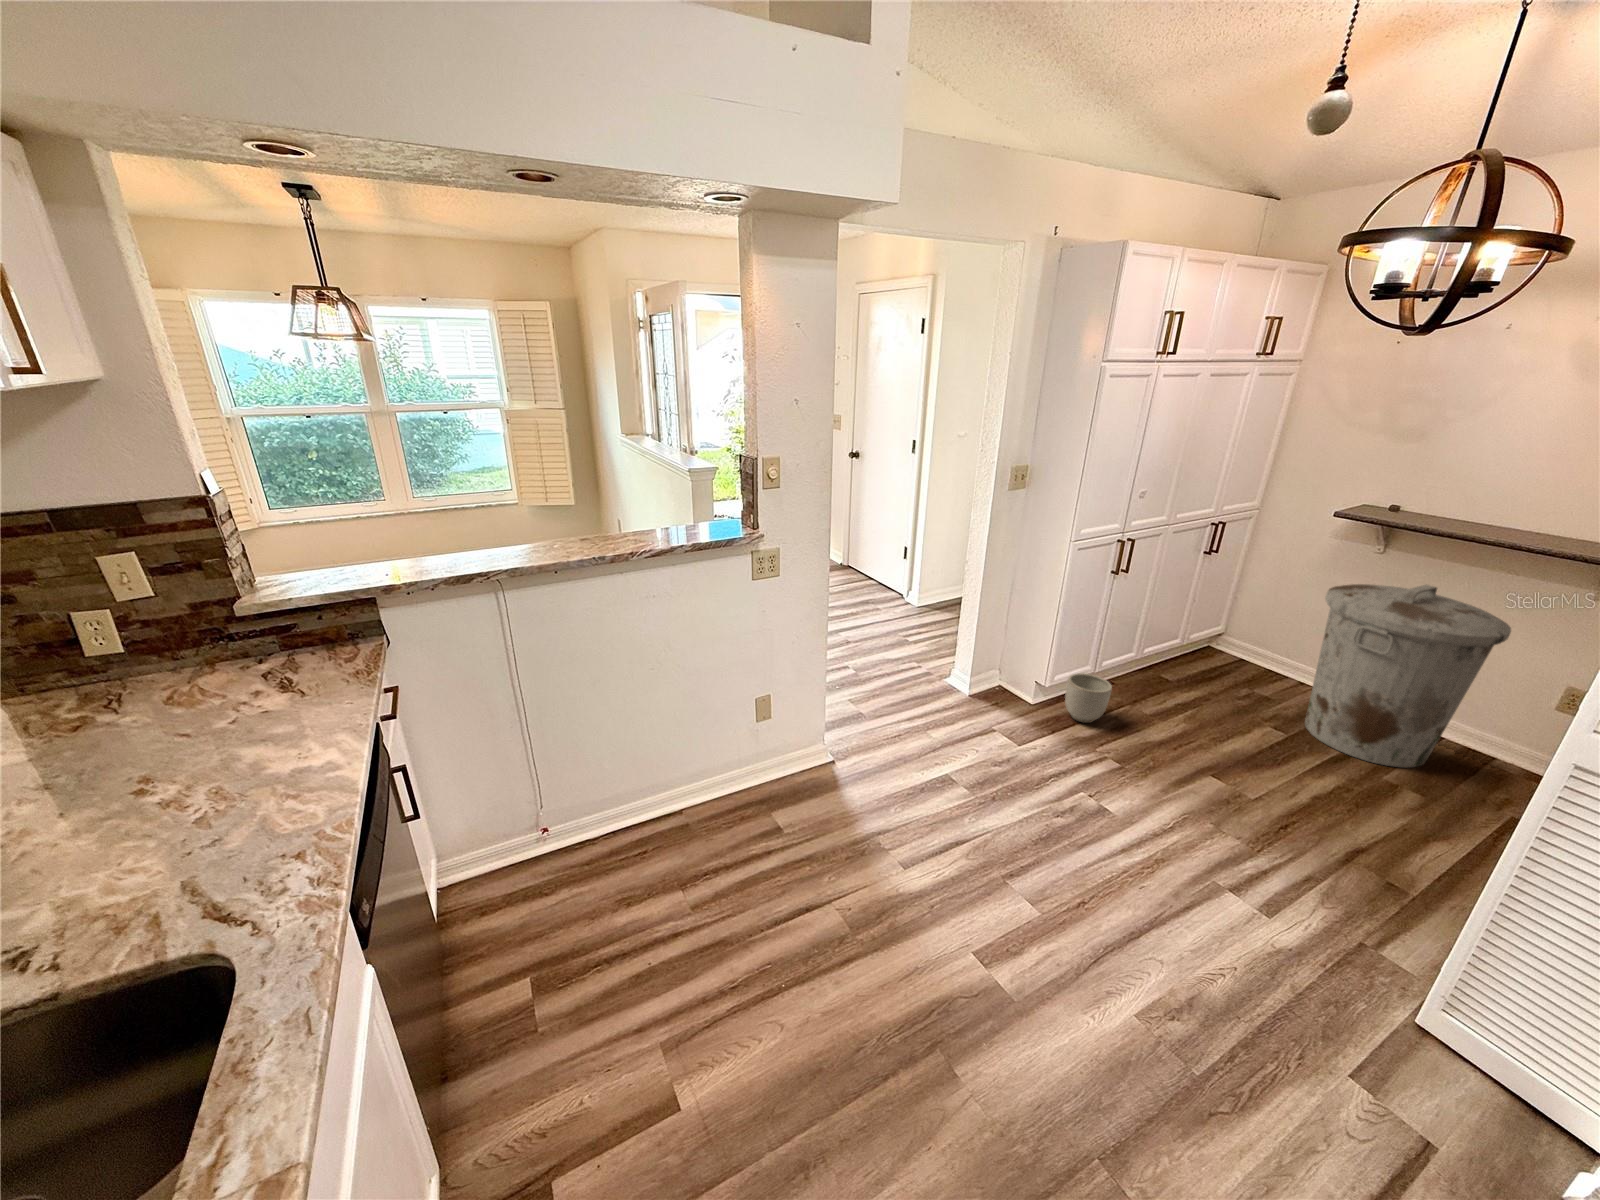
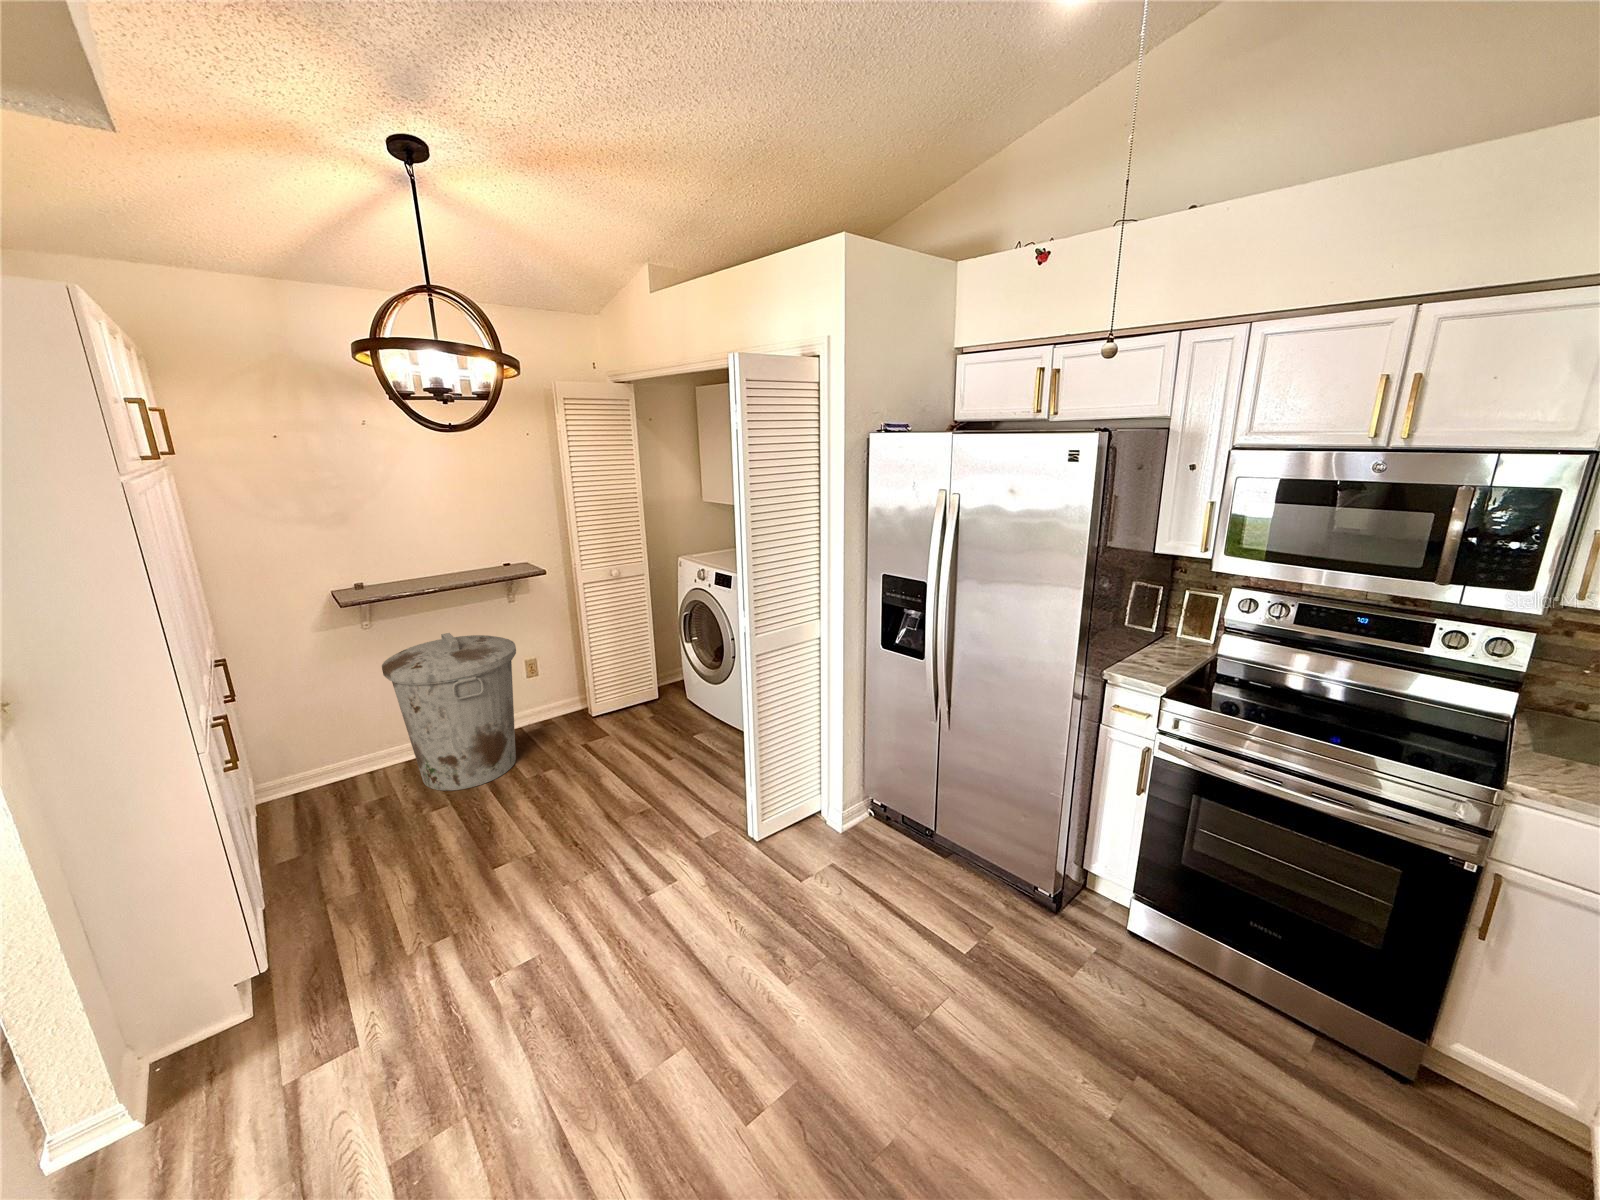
planter: present [1065,673,1112,723] -> none [277,892,353,969]

